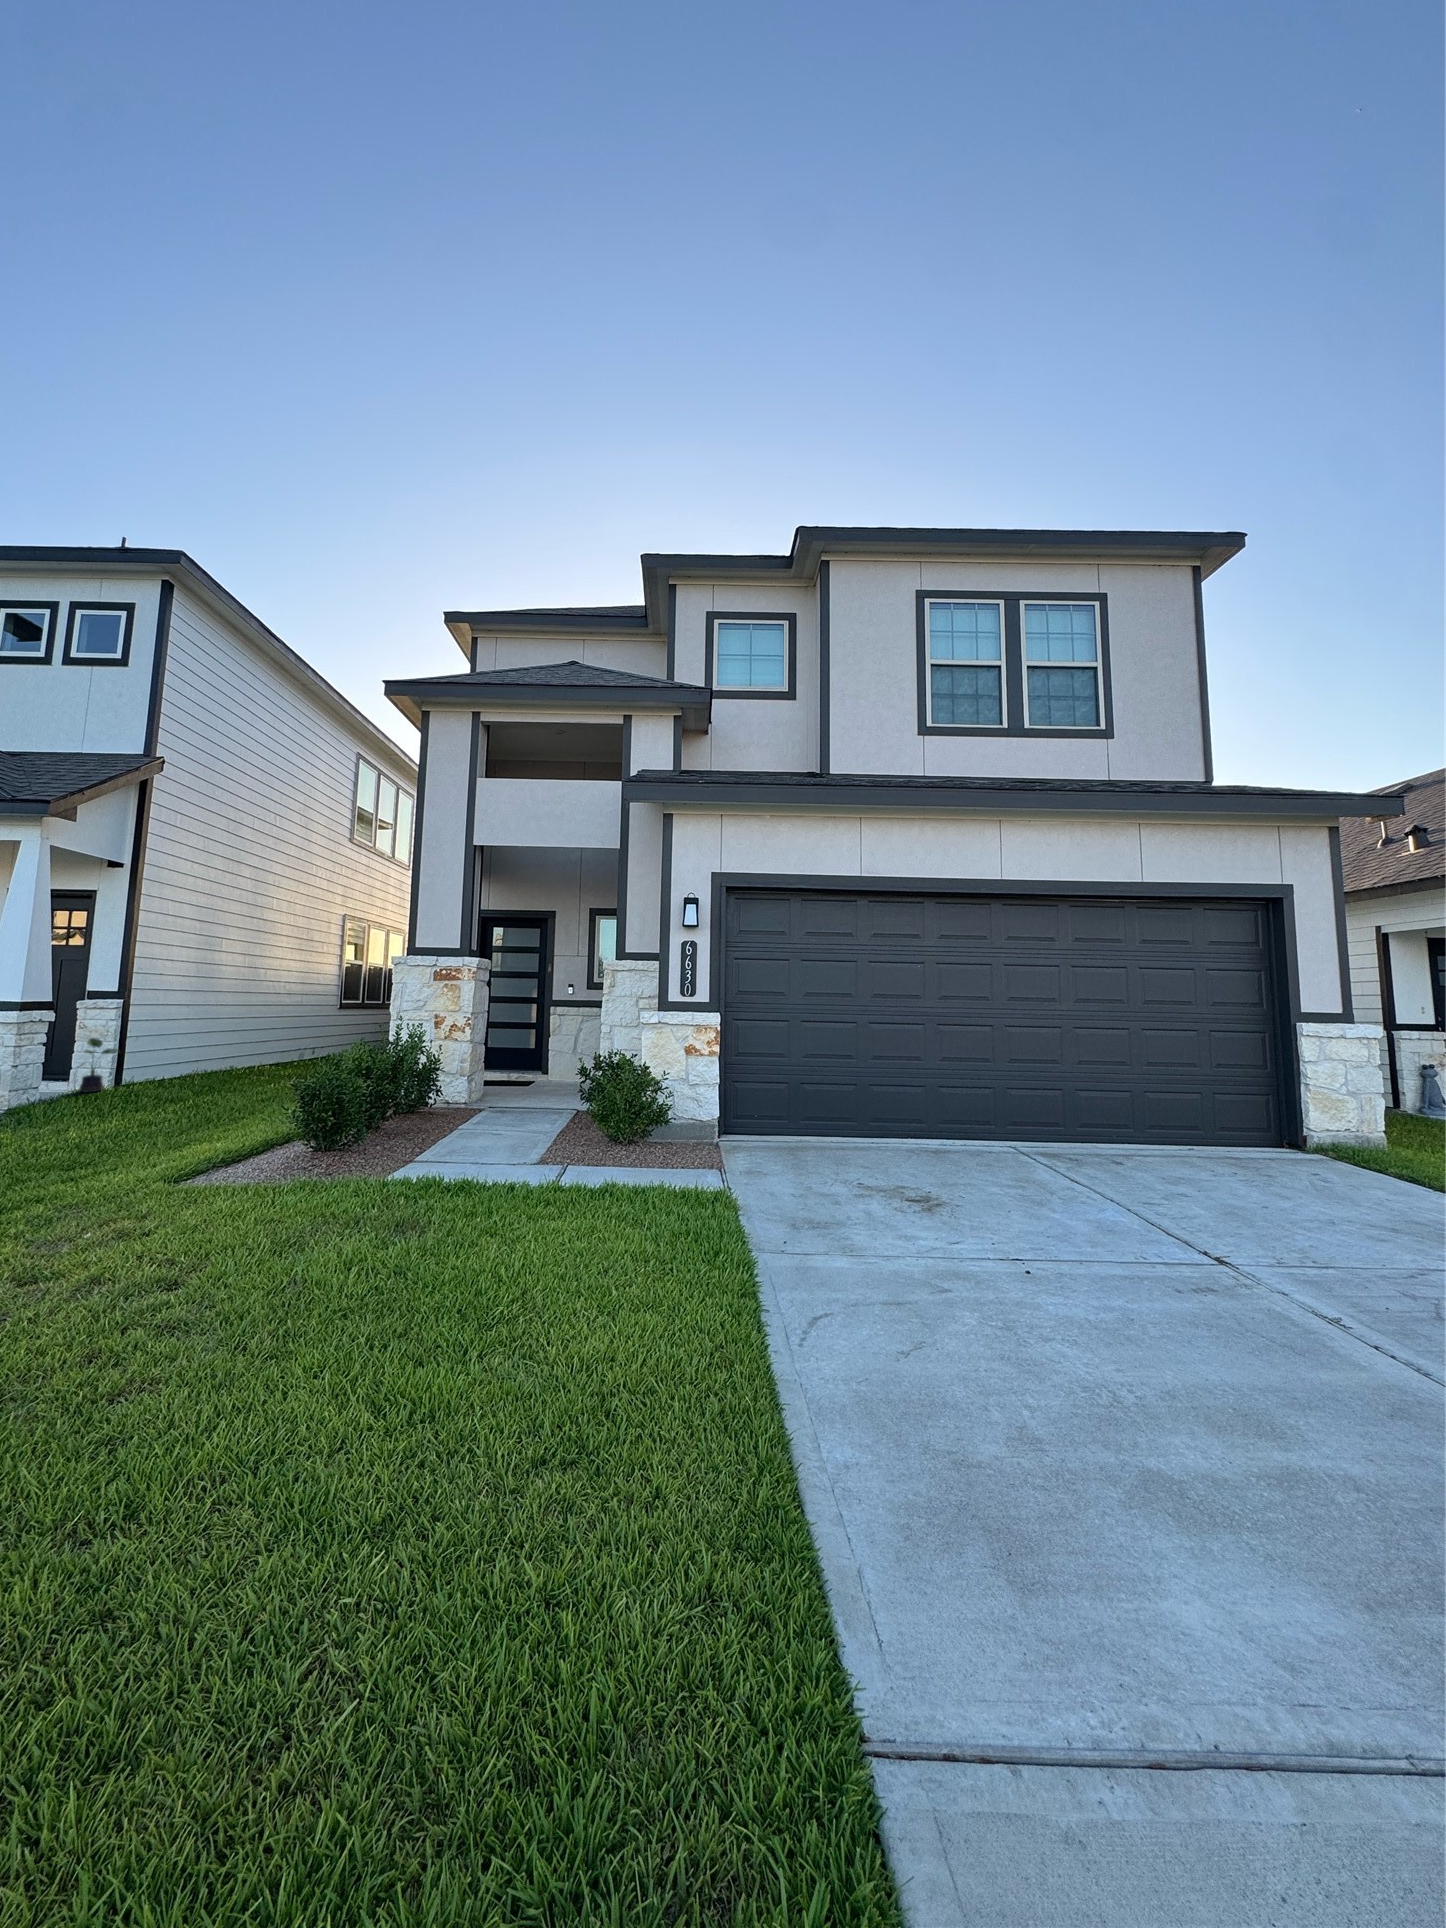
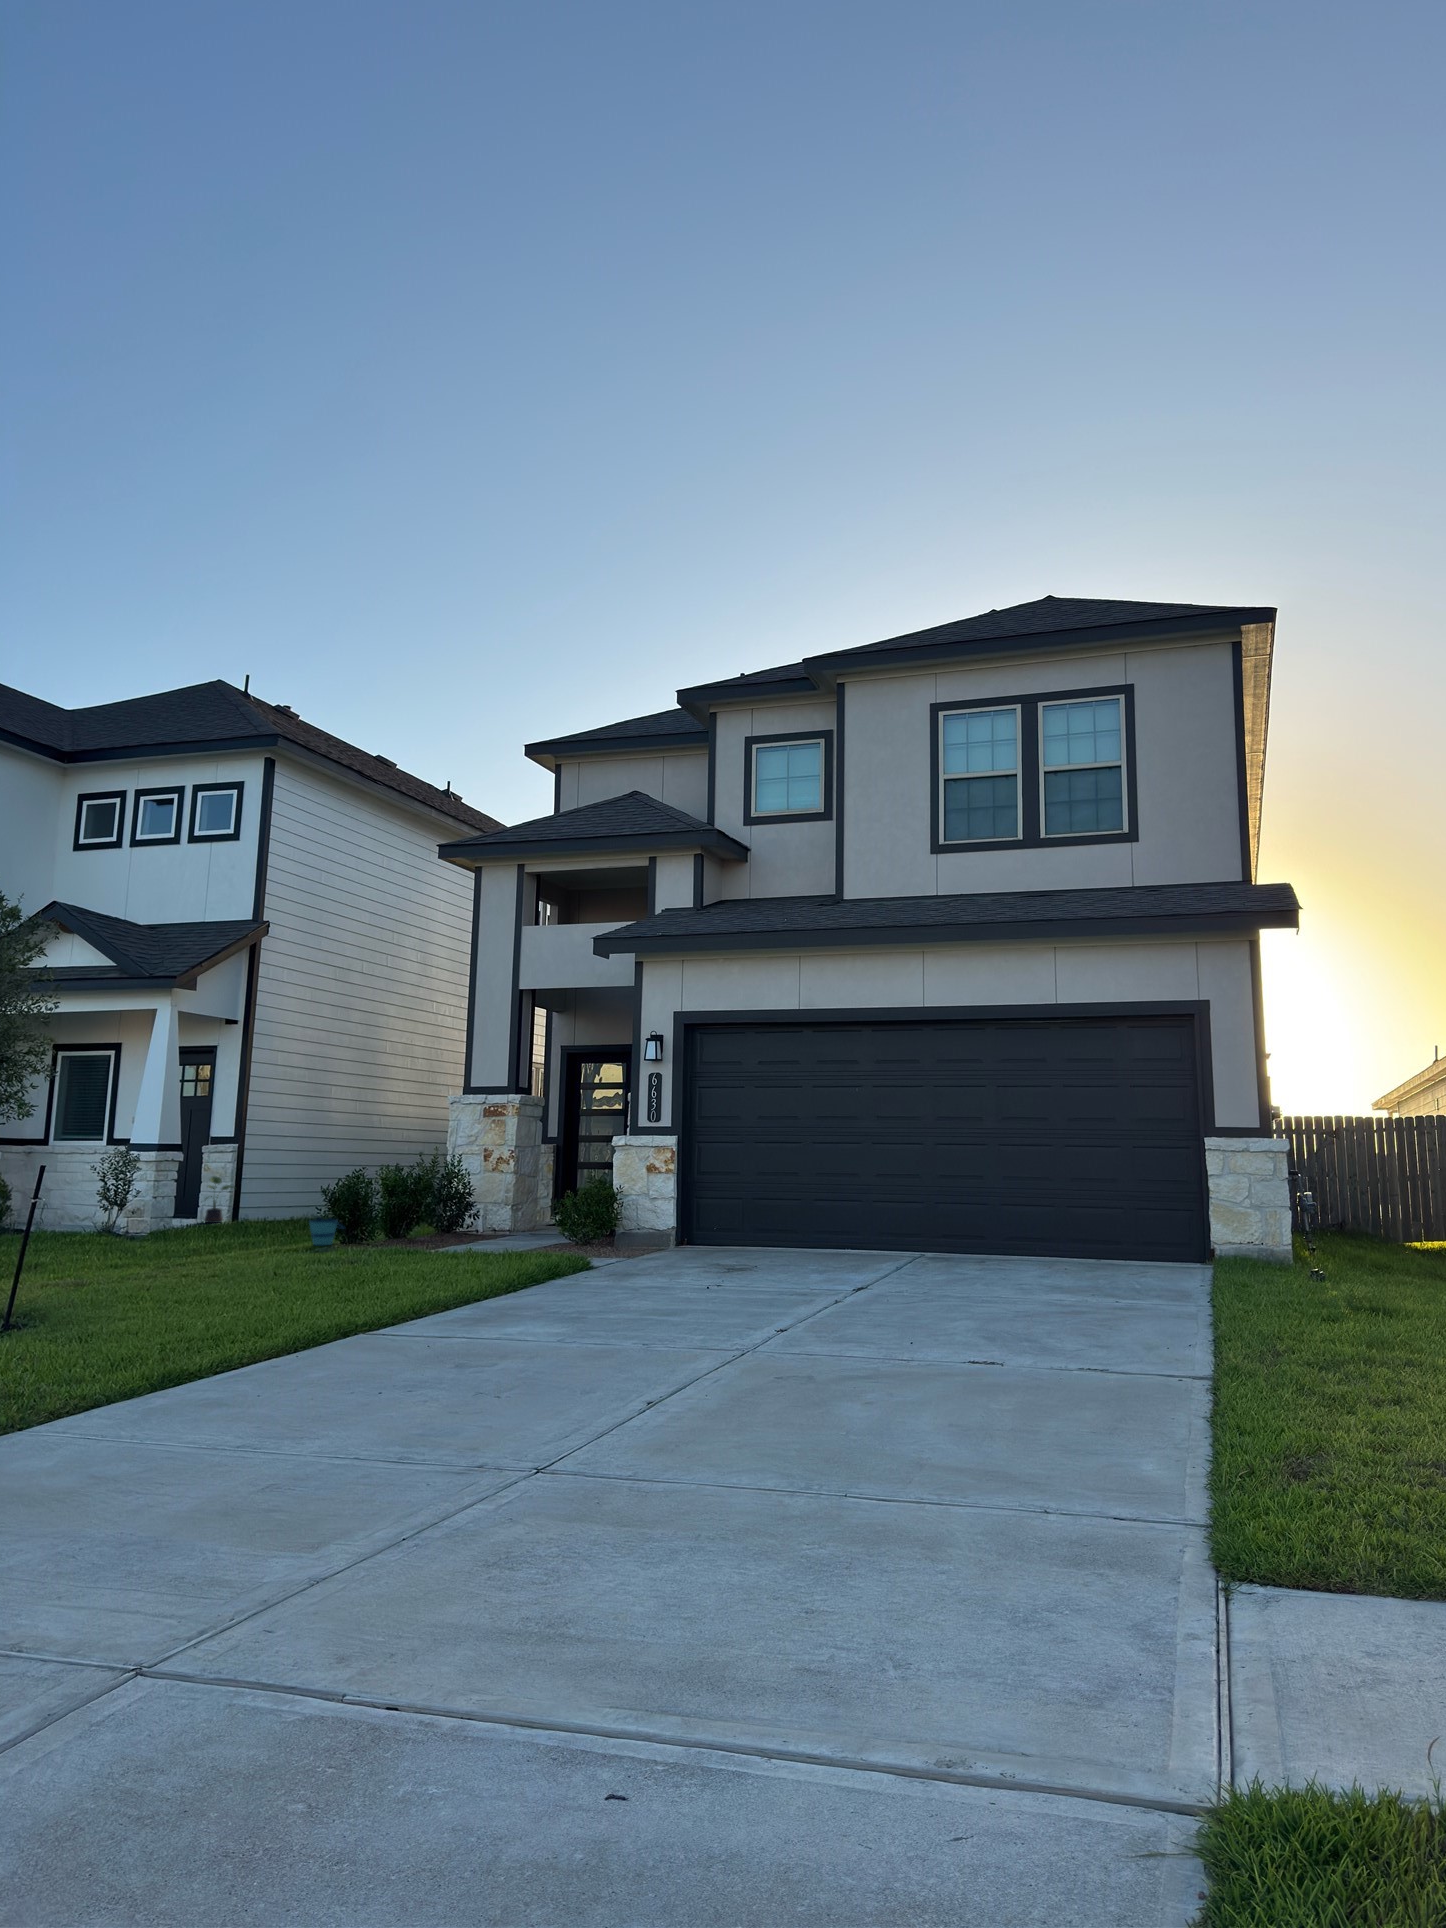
bucket: none [236,1106,286,1145] -> present [309,1217,344,1245]

